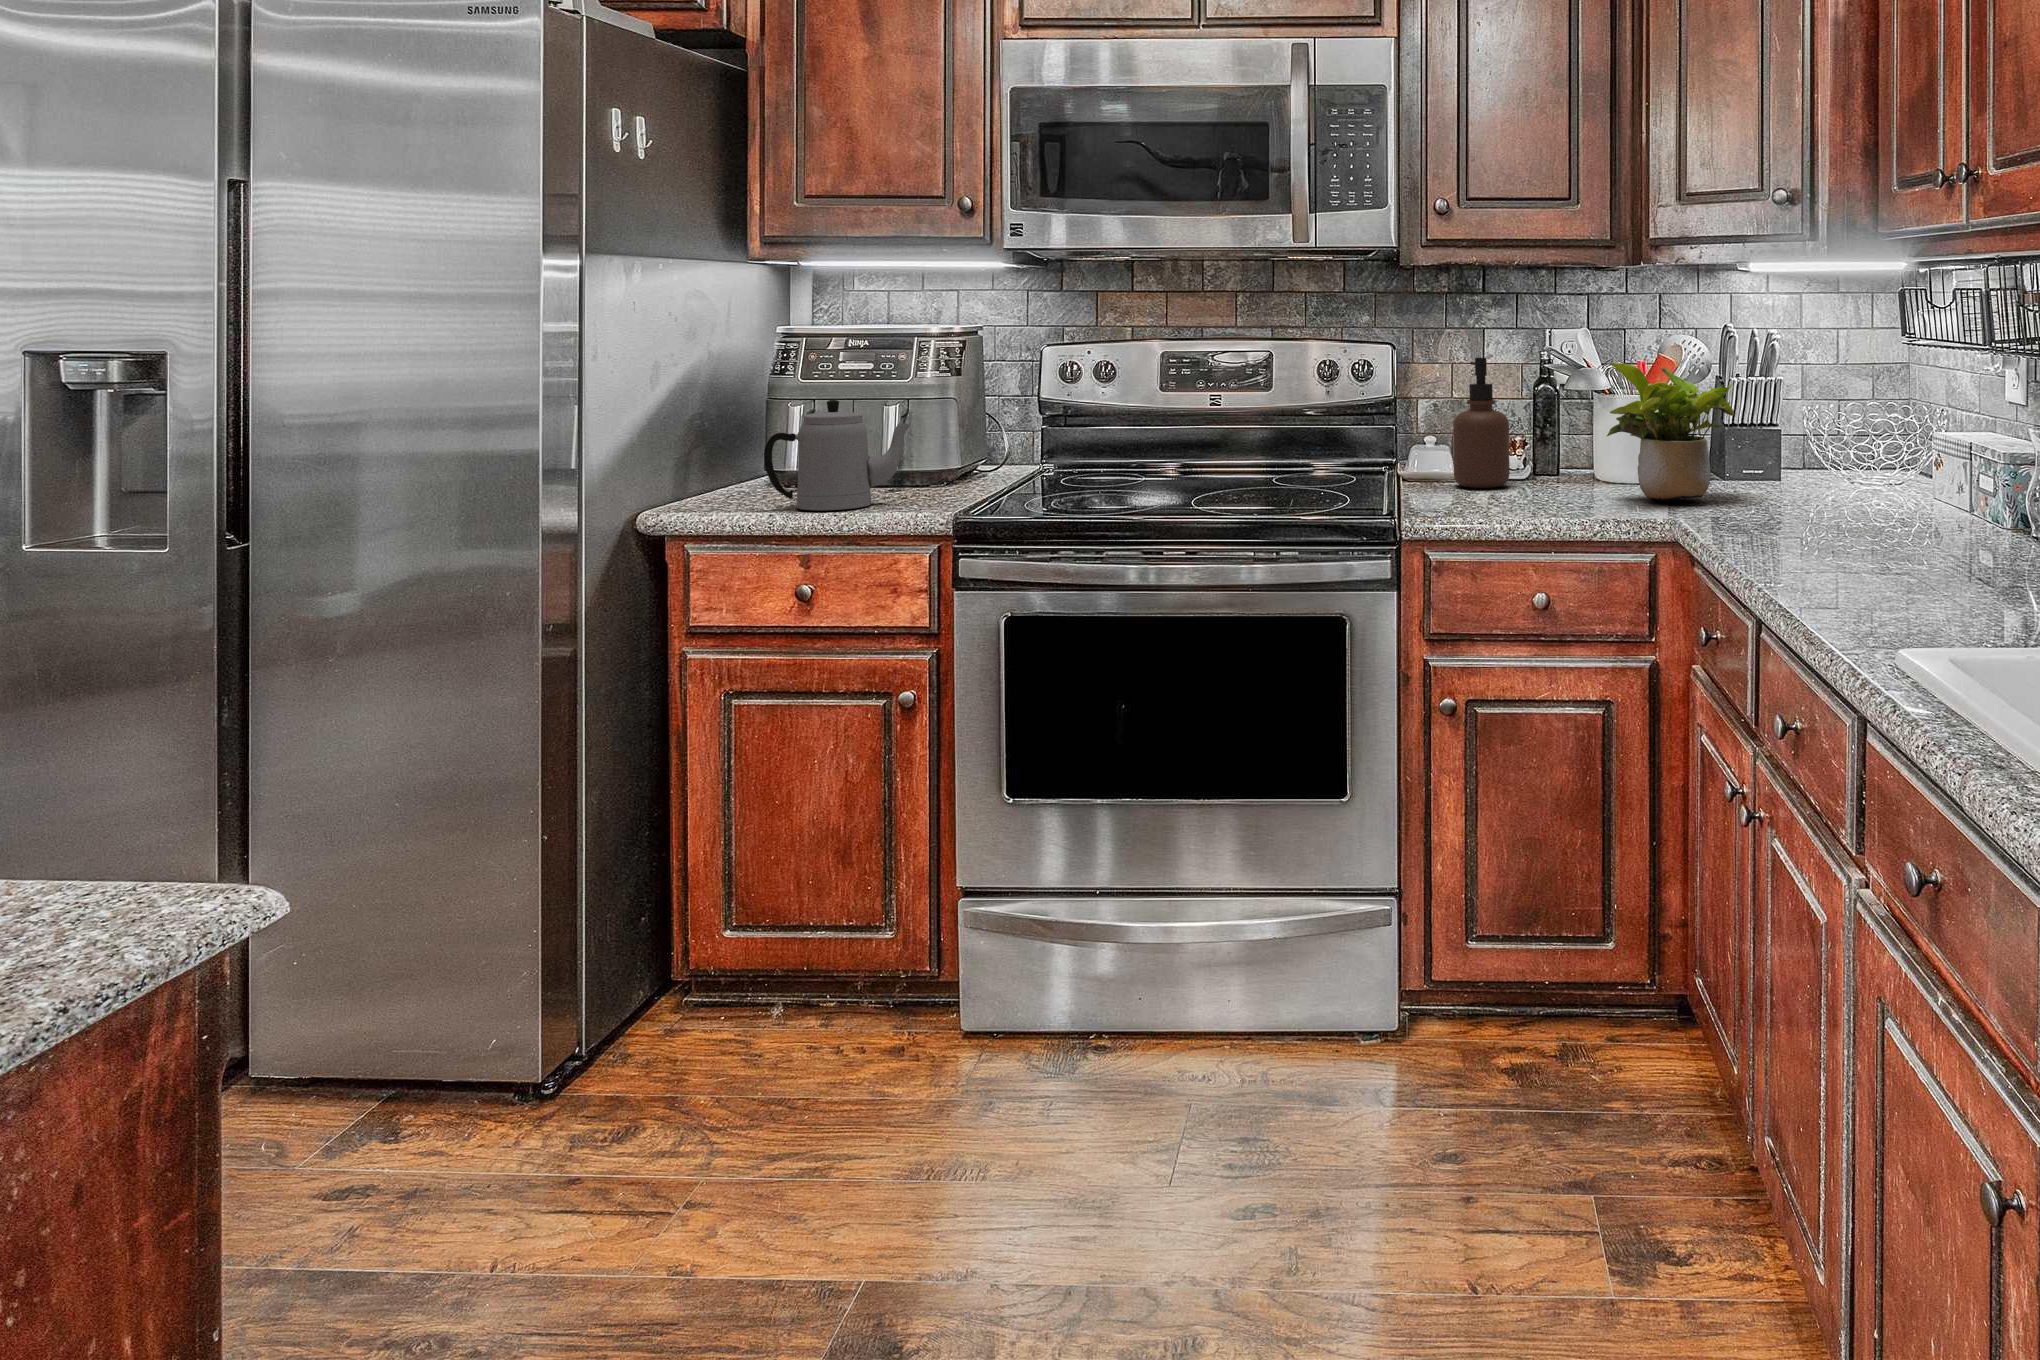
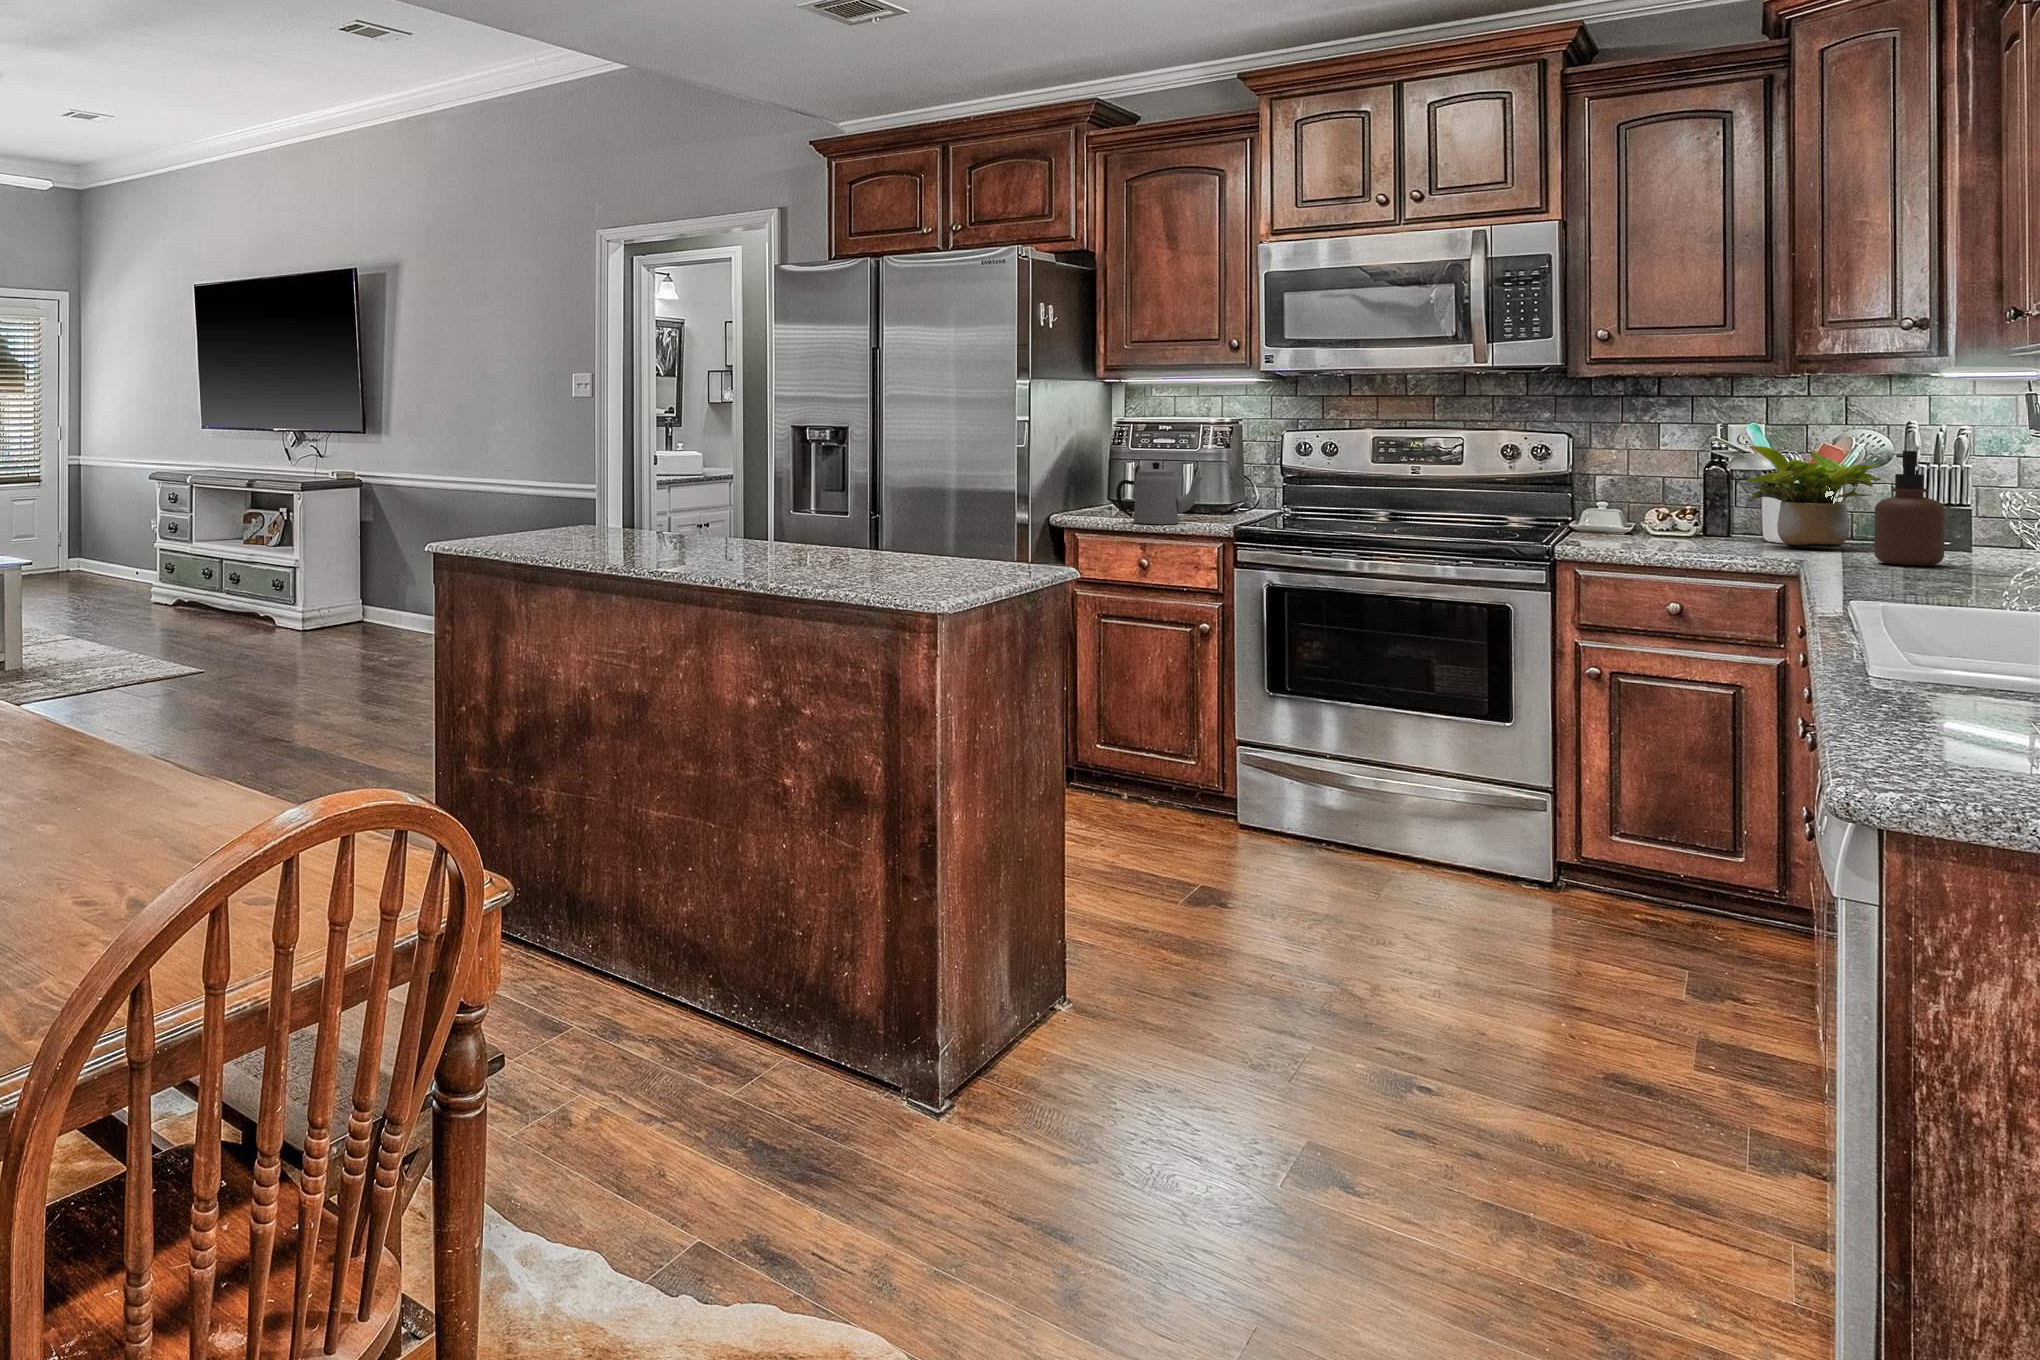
soap dispenser: present [1453,358,1509,488] -> present [1874,451,1945,566]

